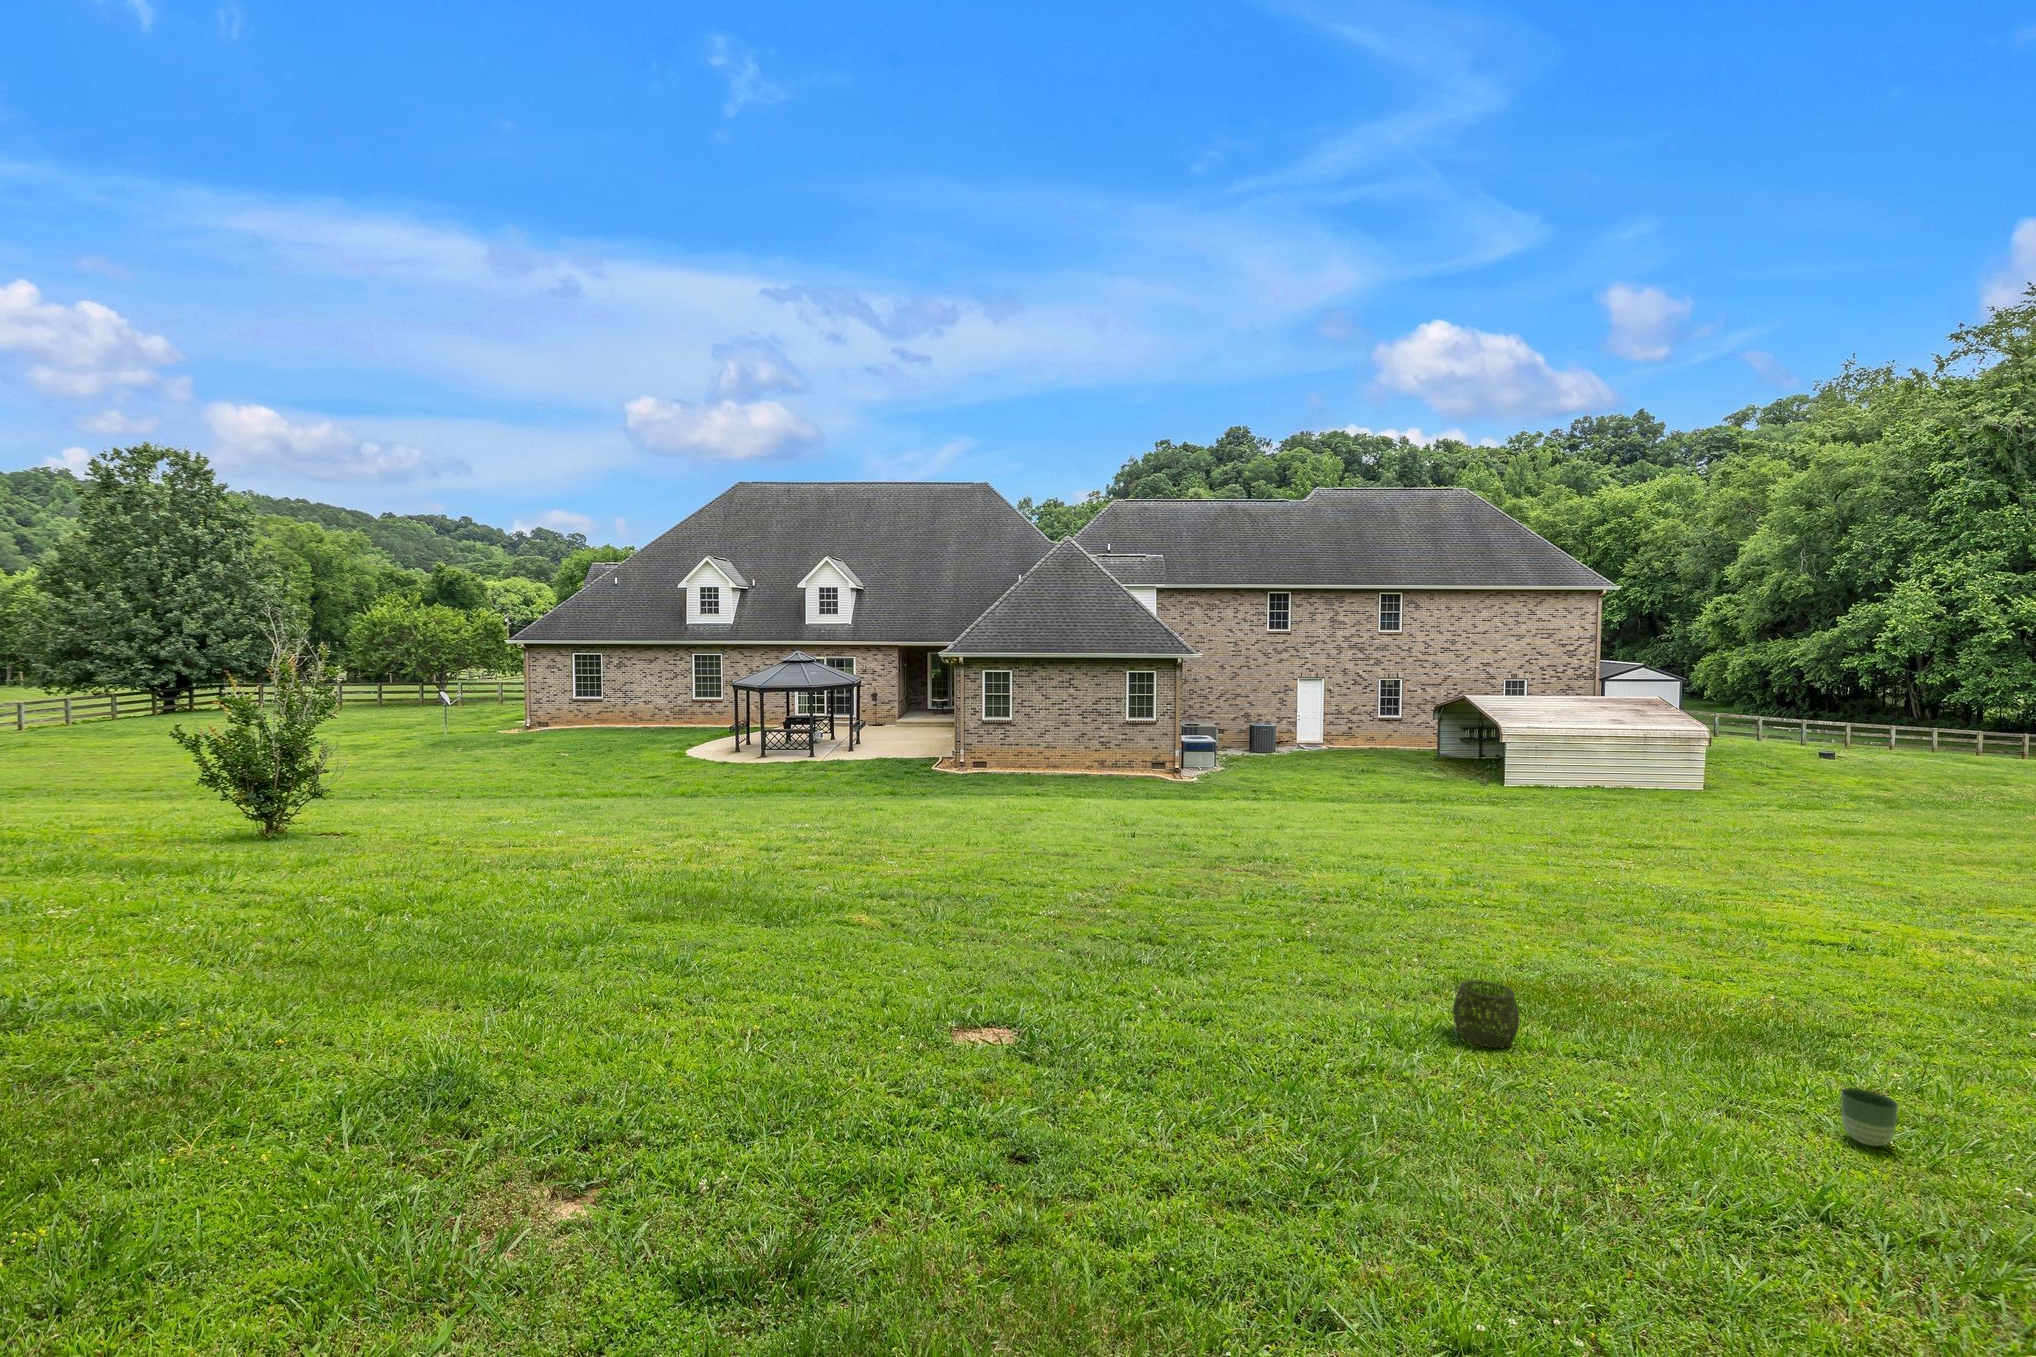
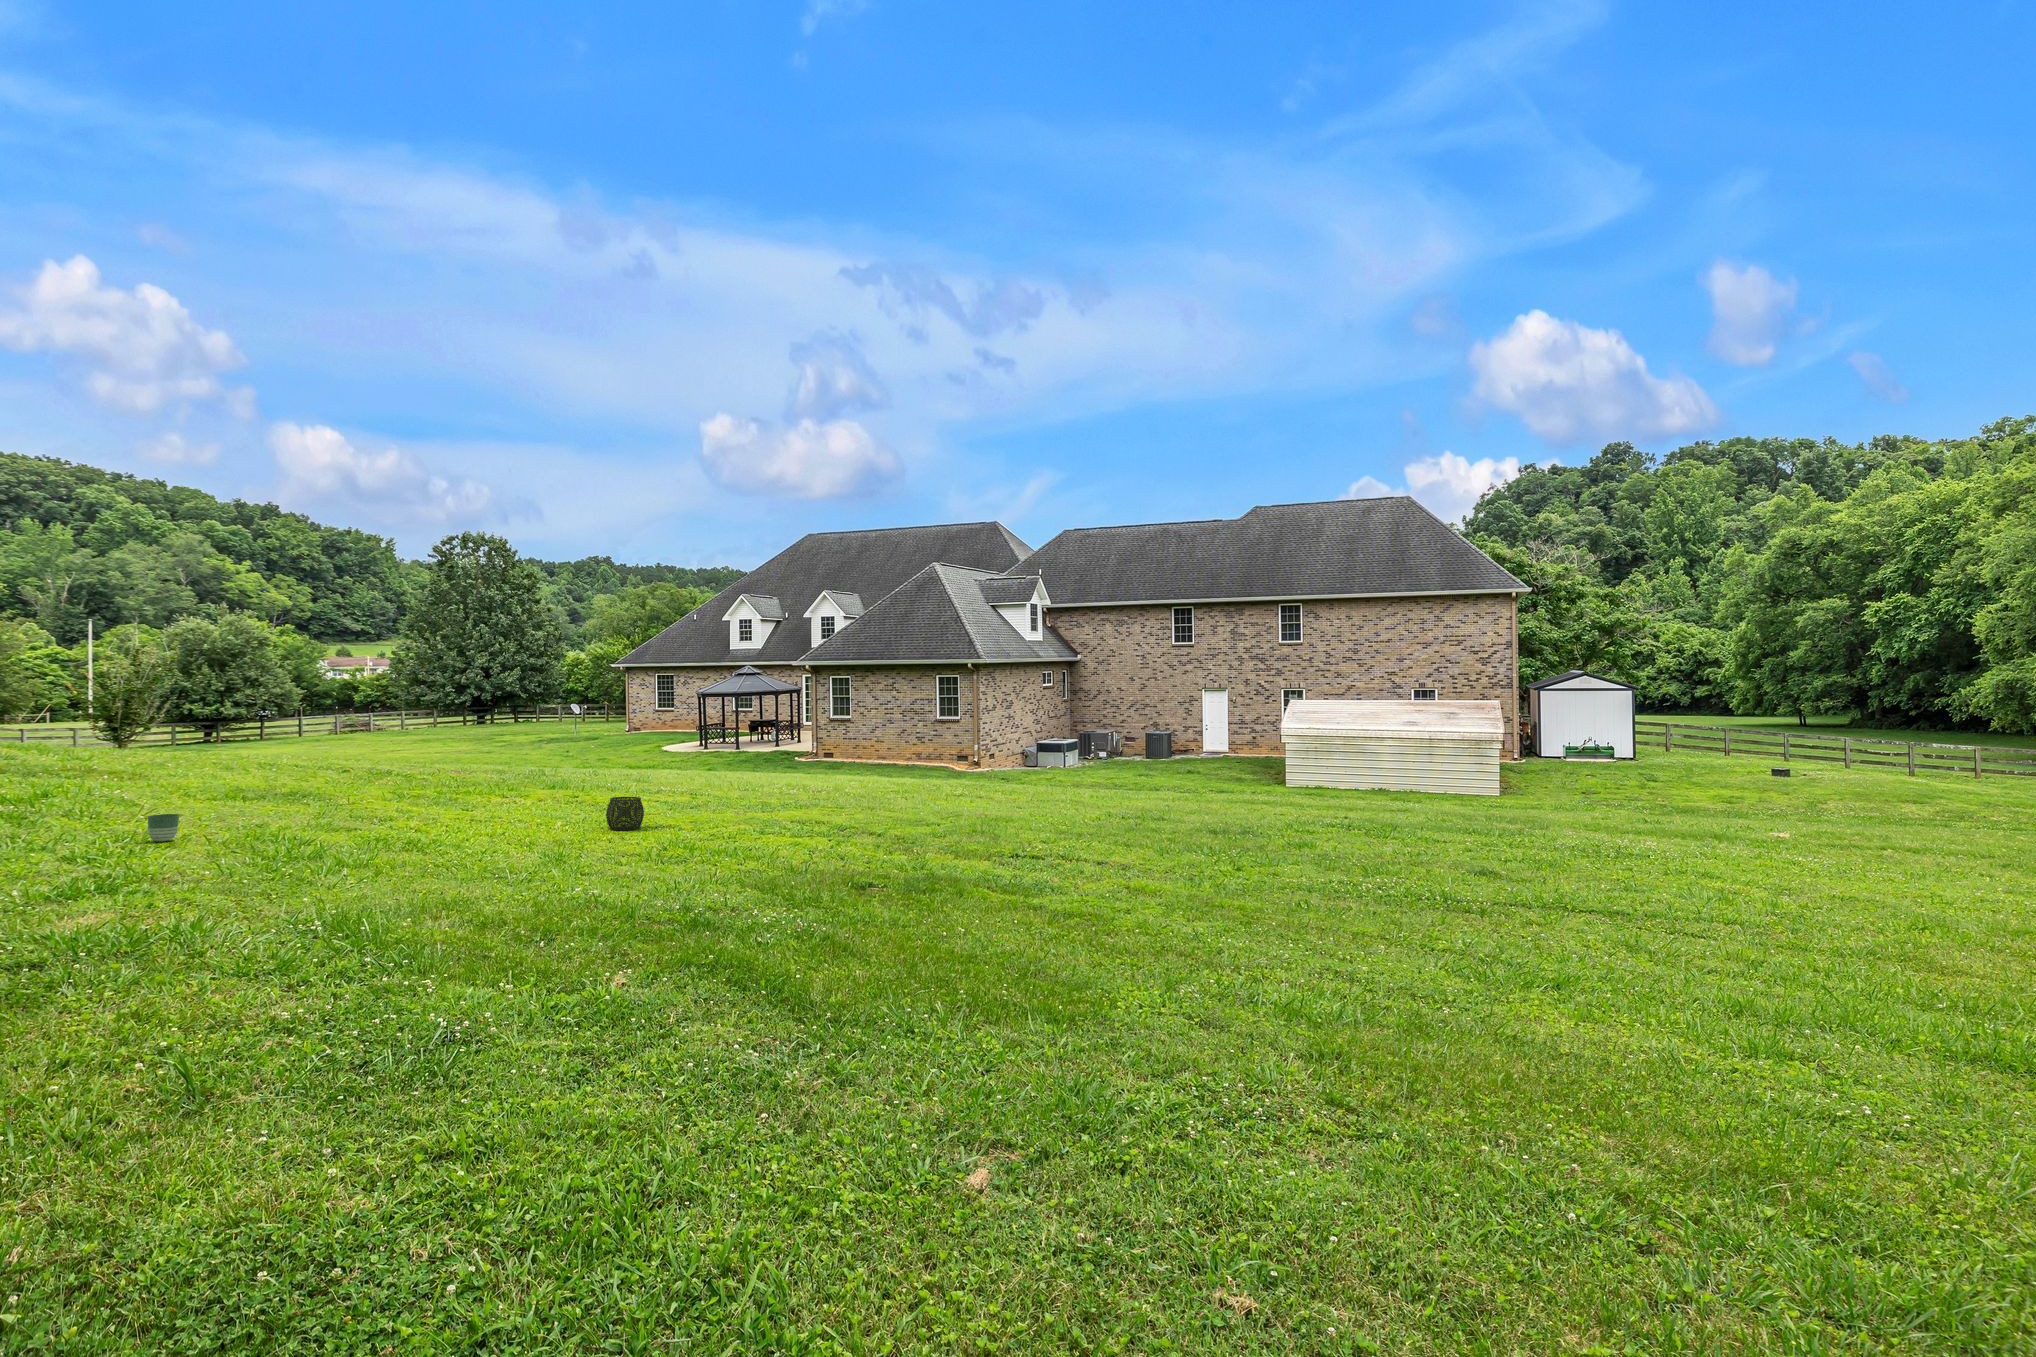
woven basket: present [1453,980,1520,1048] -> present [606,797,644,830]

